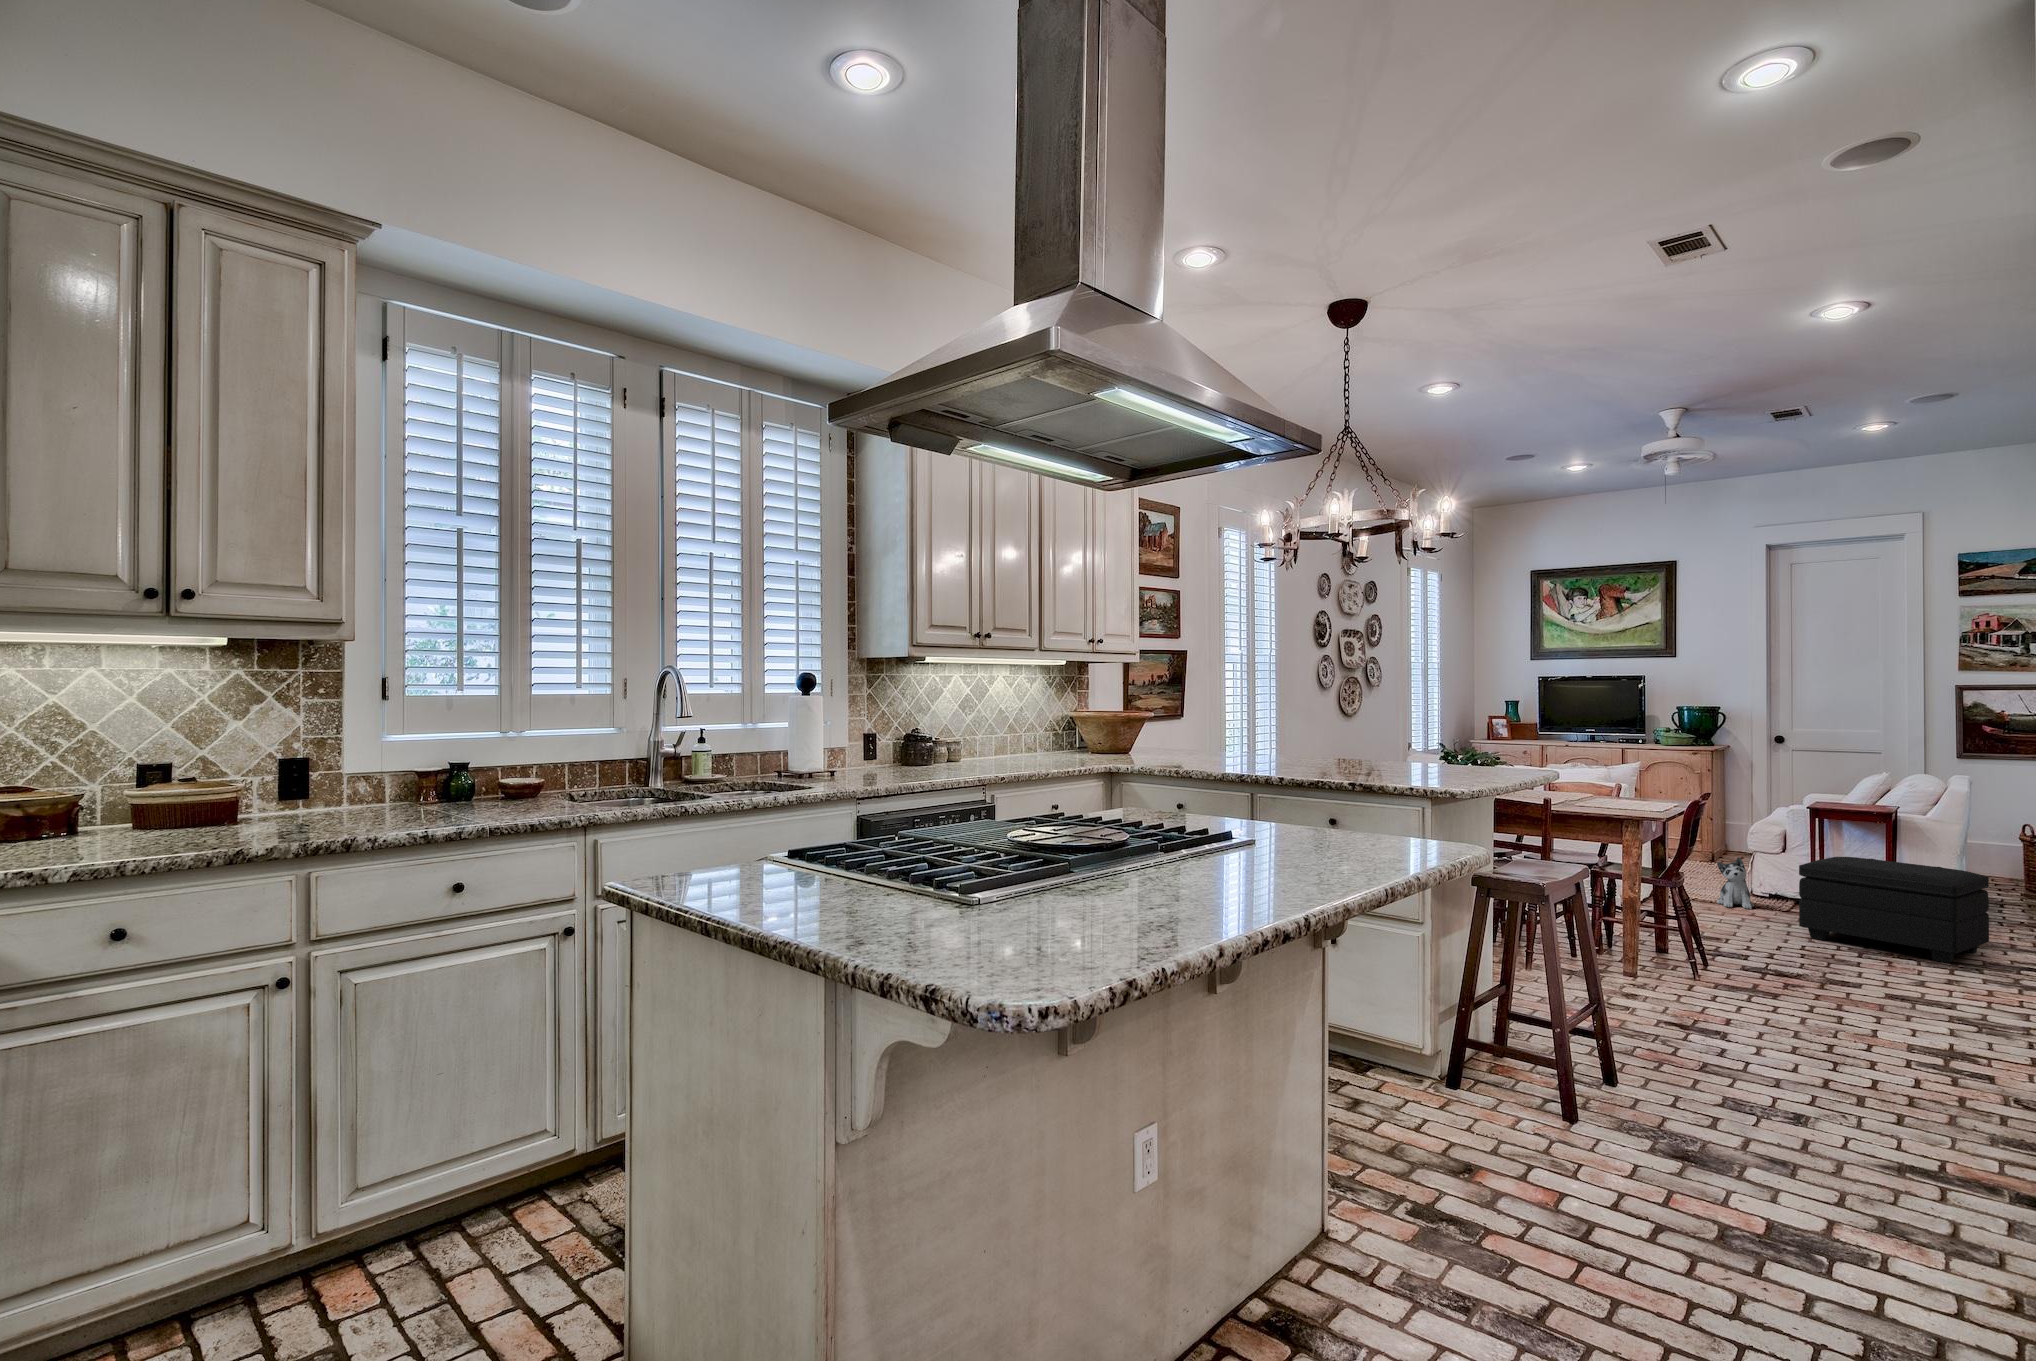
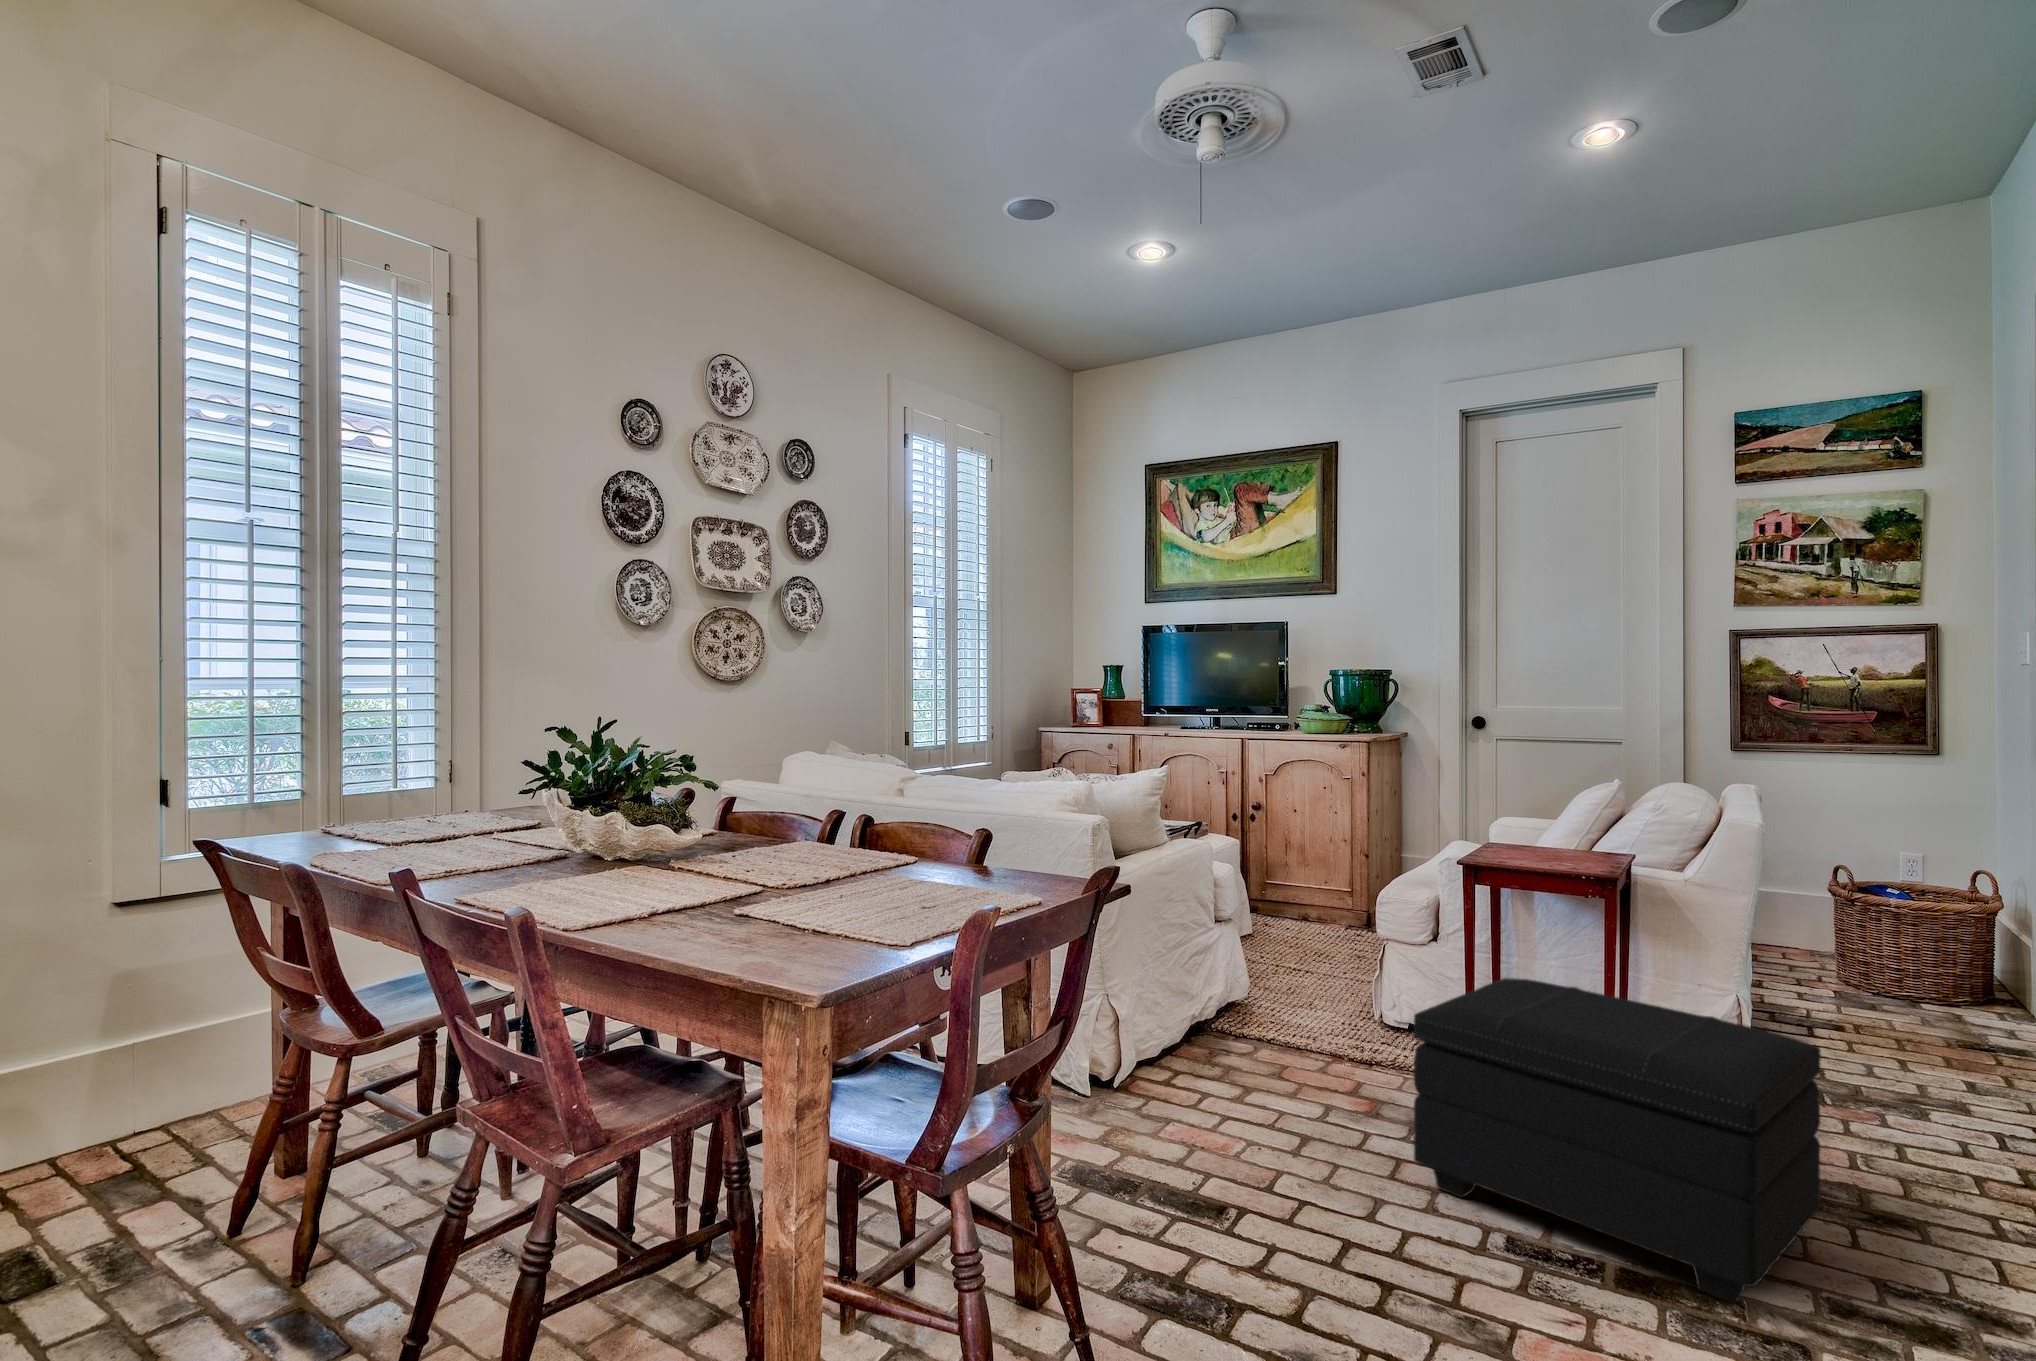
plush toy: present [1717,857,1754,909] -> none [1306,959,1372,1069]

